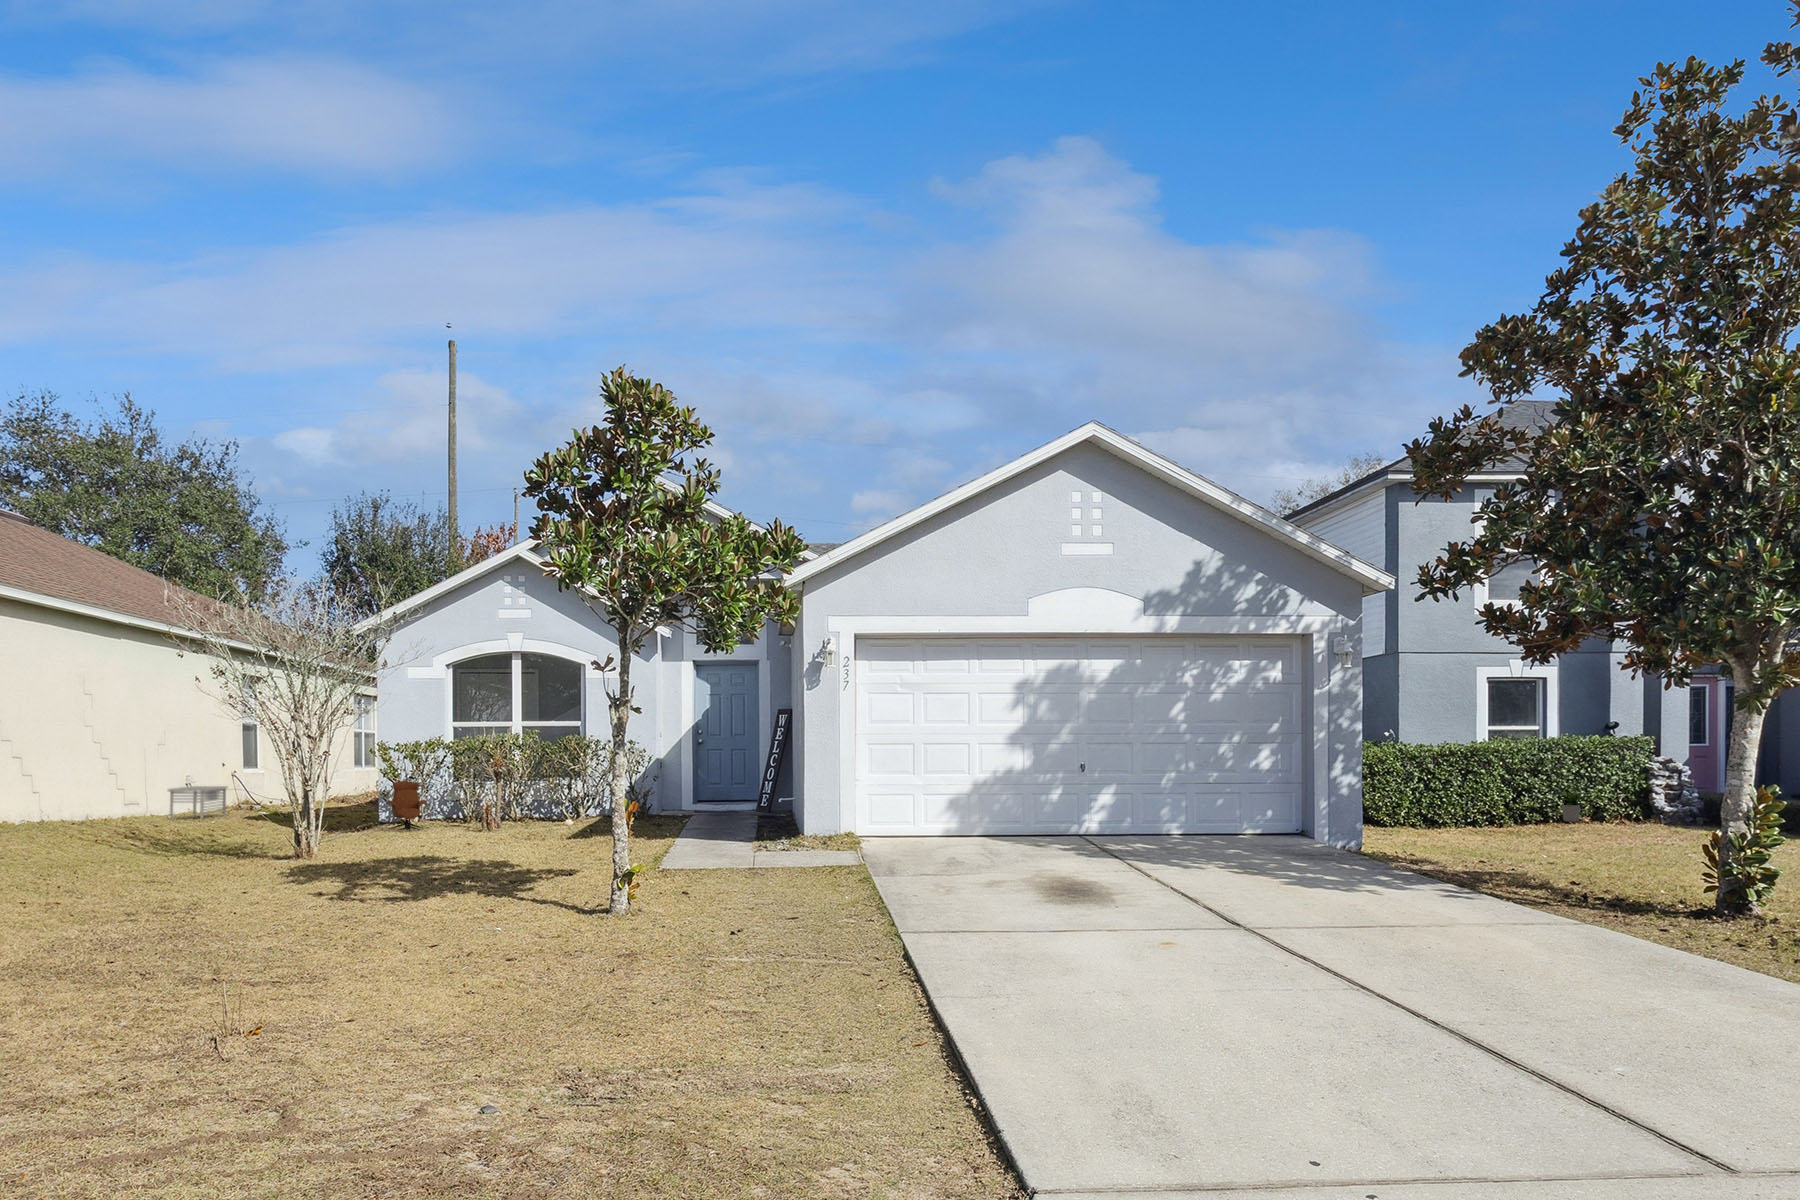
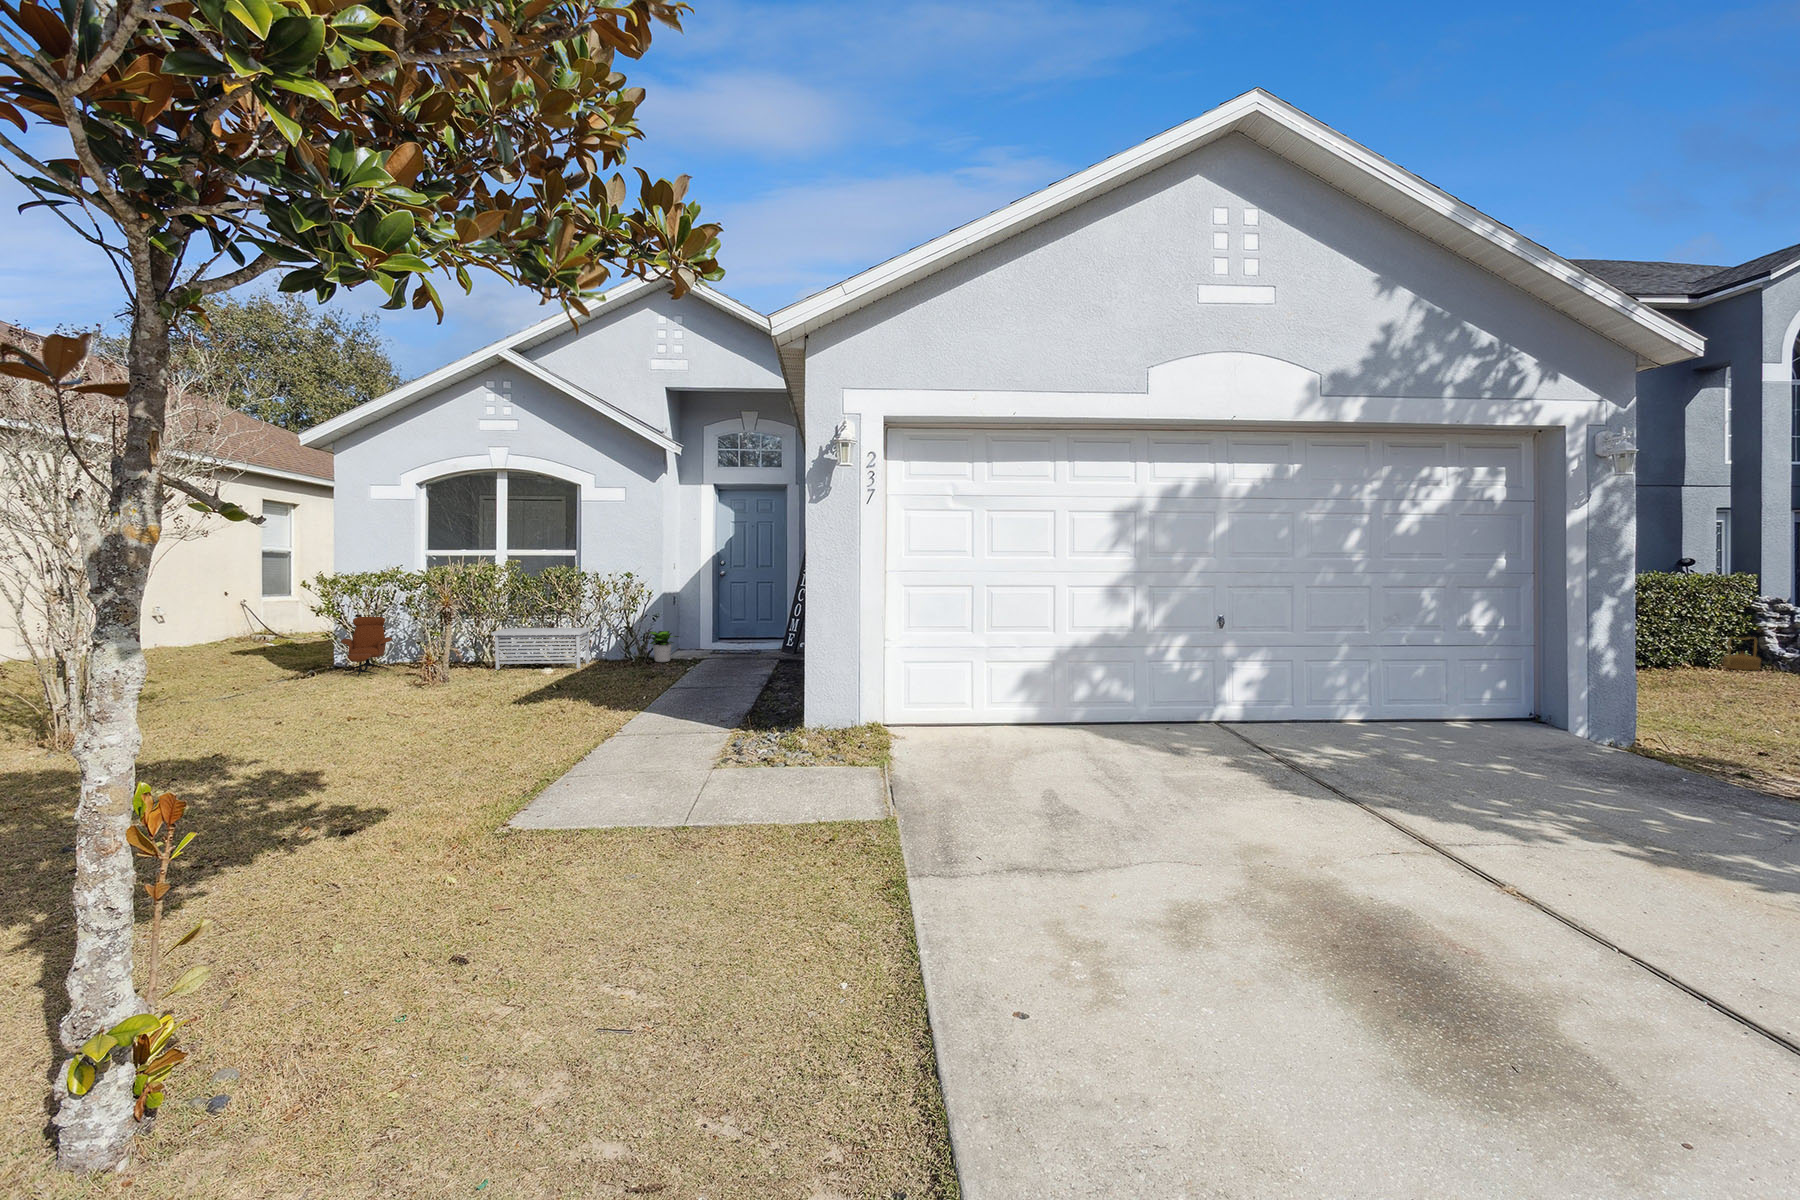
storage bench: present [168,786,228,819] -> present [491,628,590,669]
potted plant: present [1557,793,1588,822] -> present [647,631,679,662]
woven basket: none [1612,793,1640,822] -> present [1723,637,1761,670]

